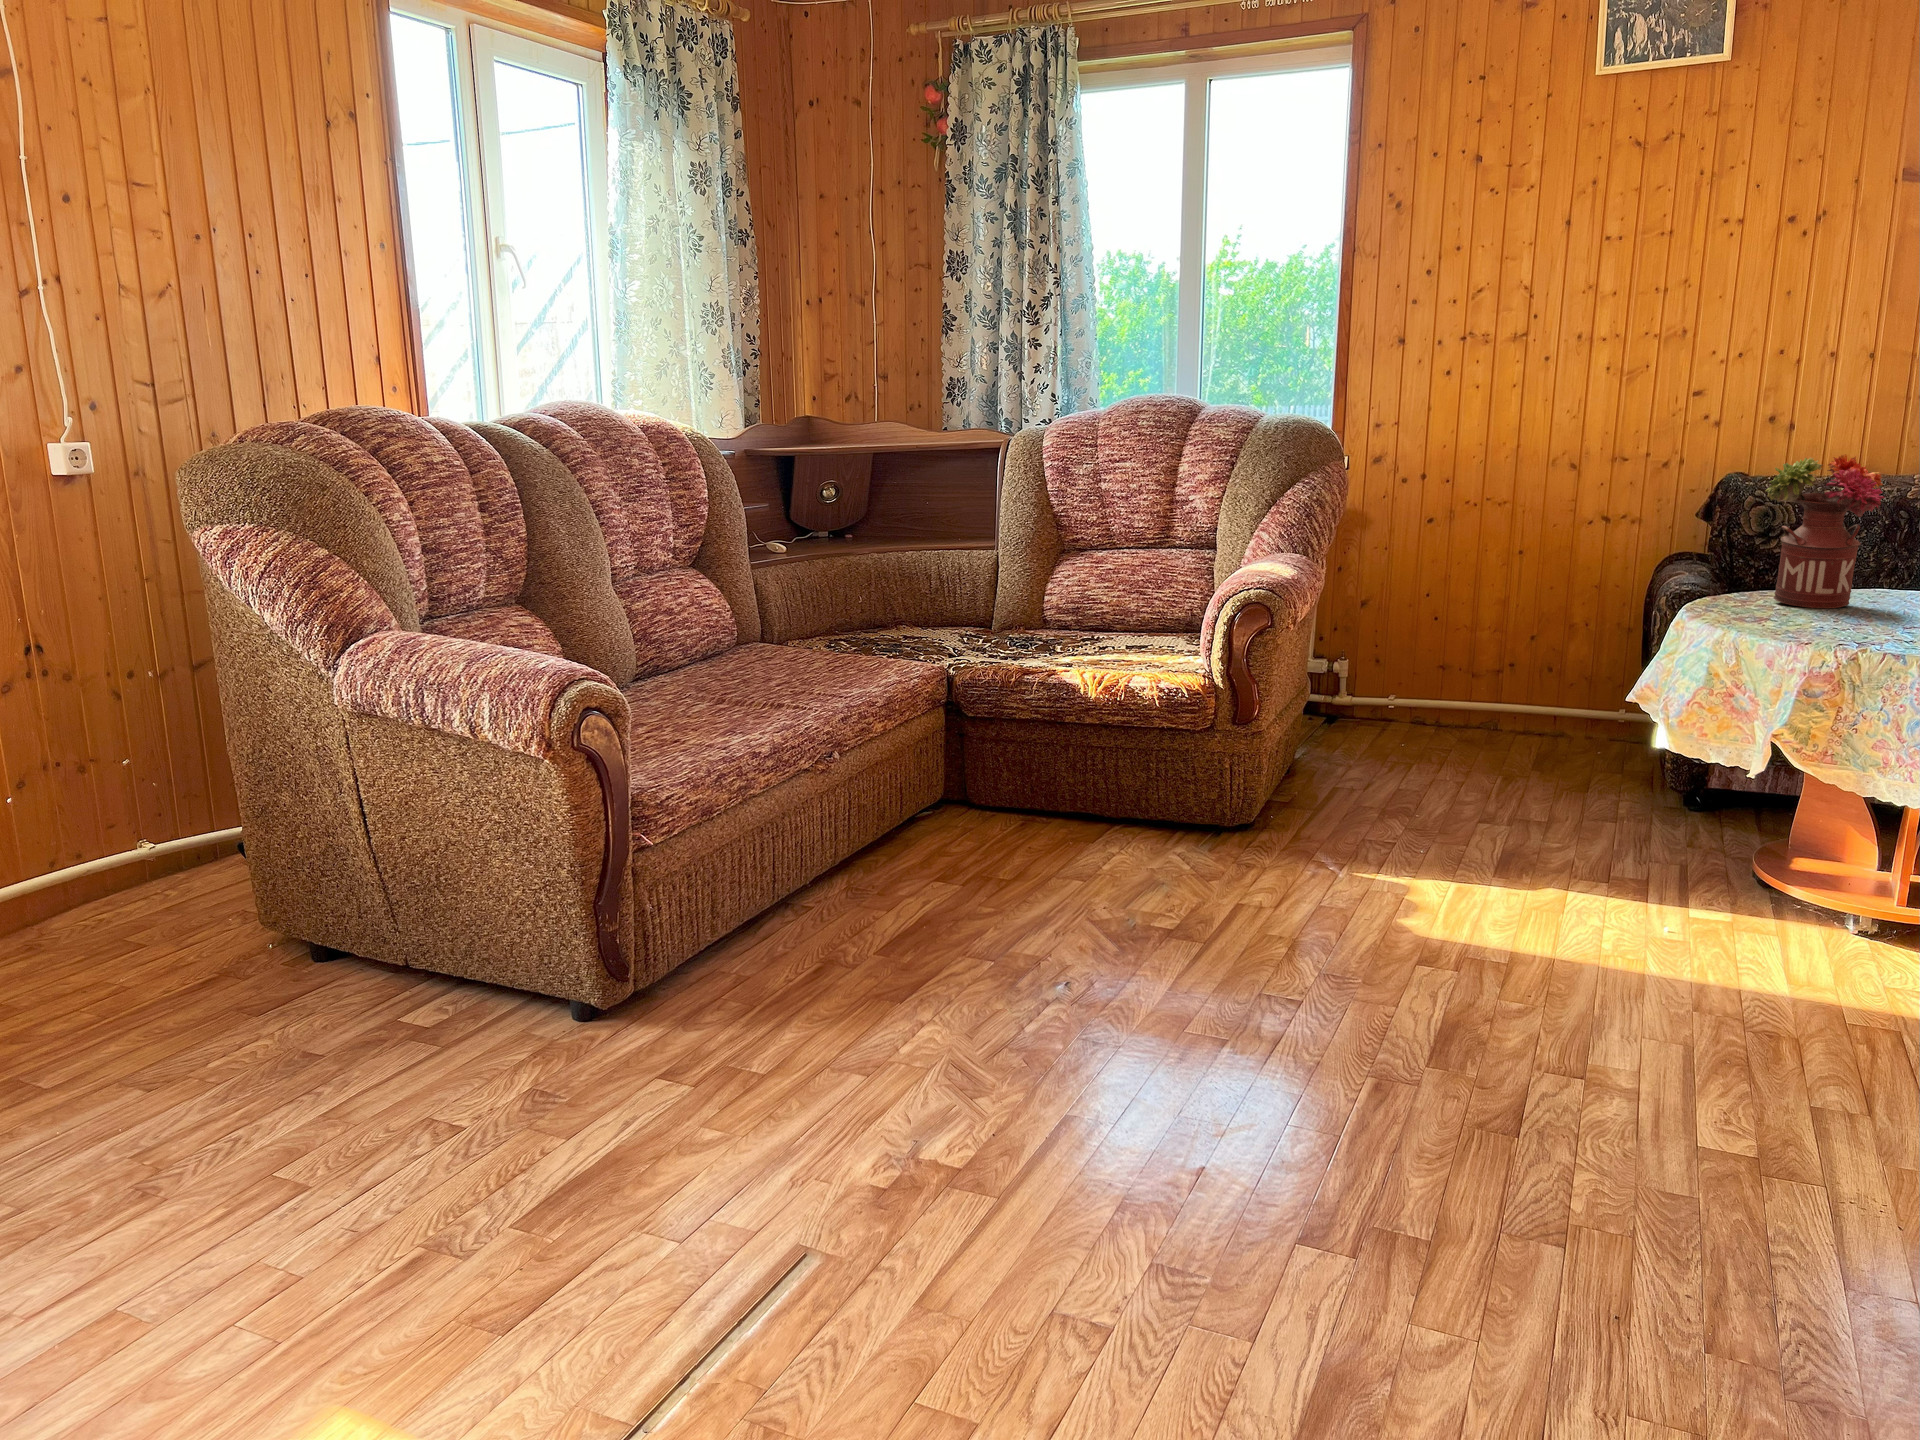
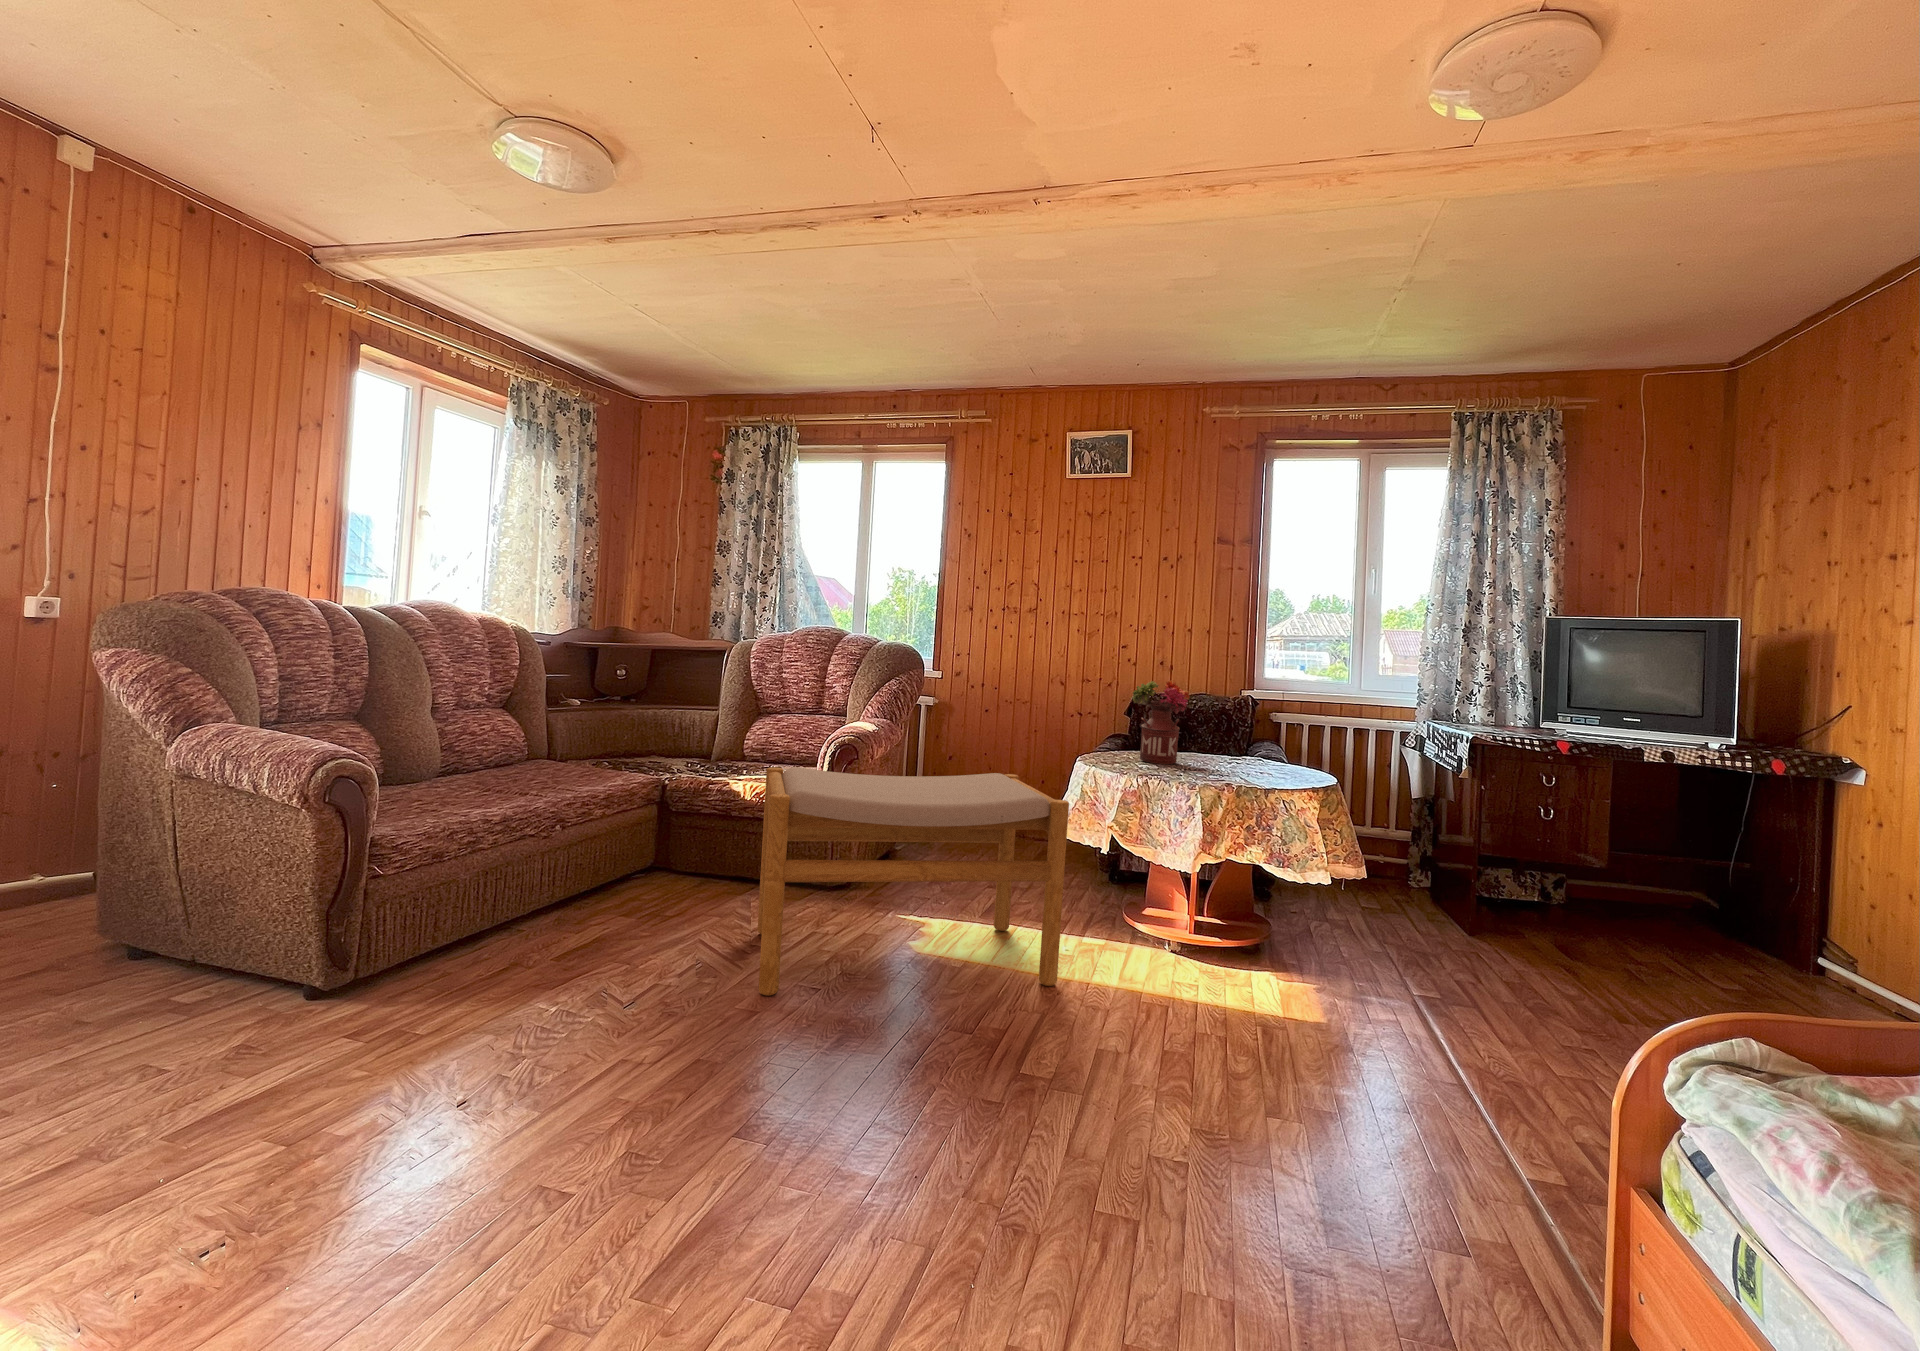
footstool: none [1155,644,1731,1018] -> present [757,767,1069,996]

